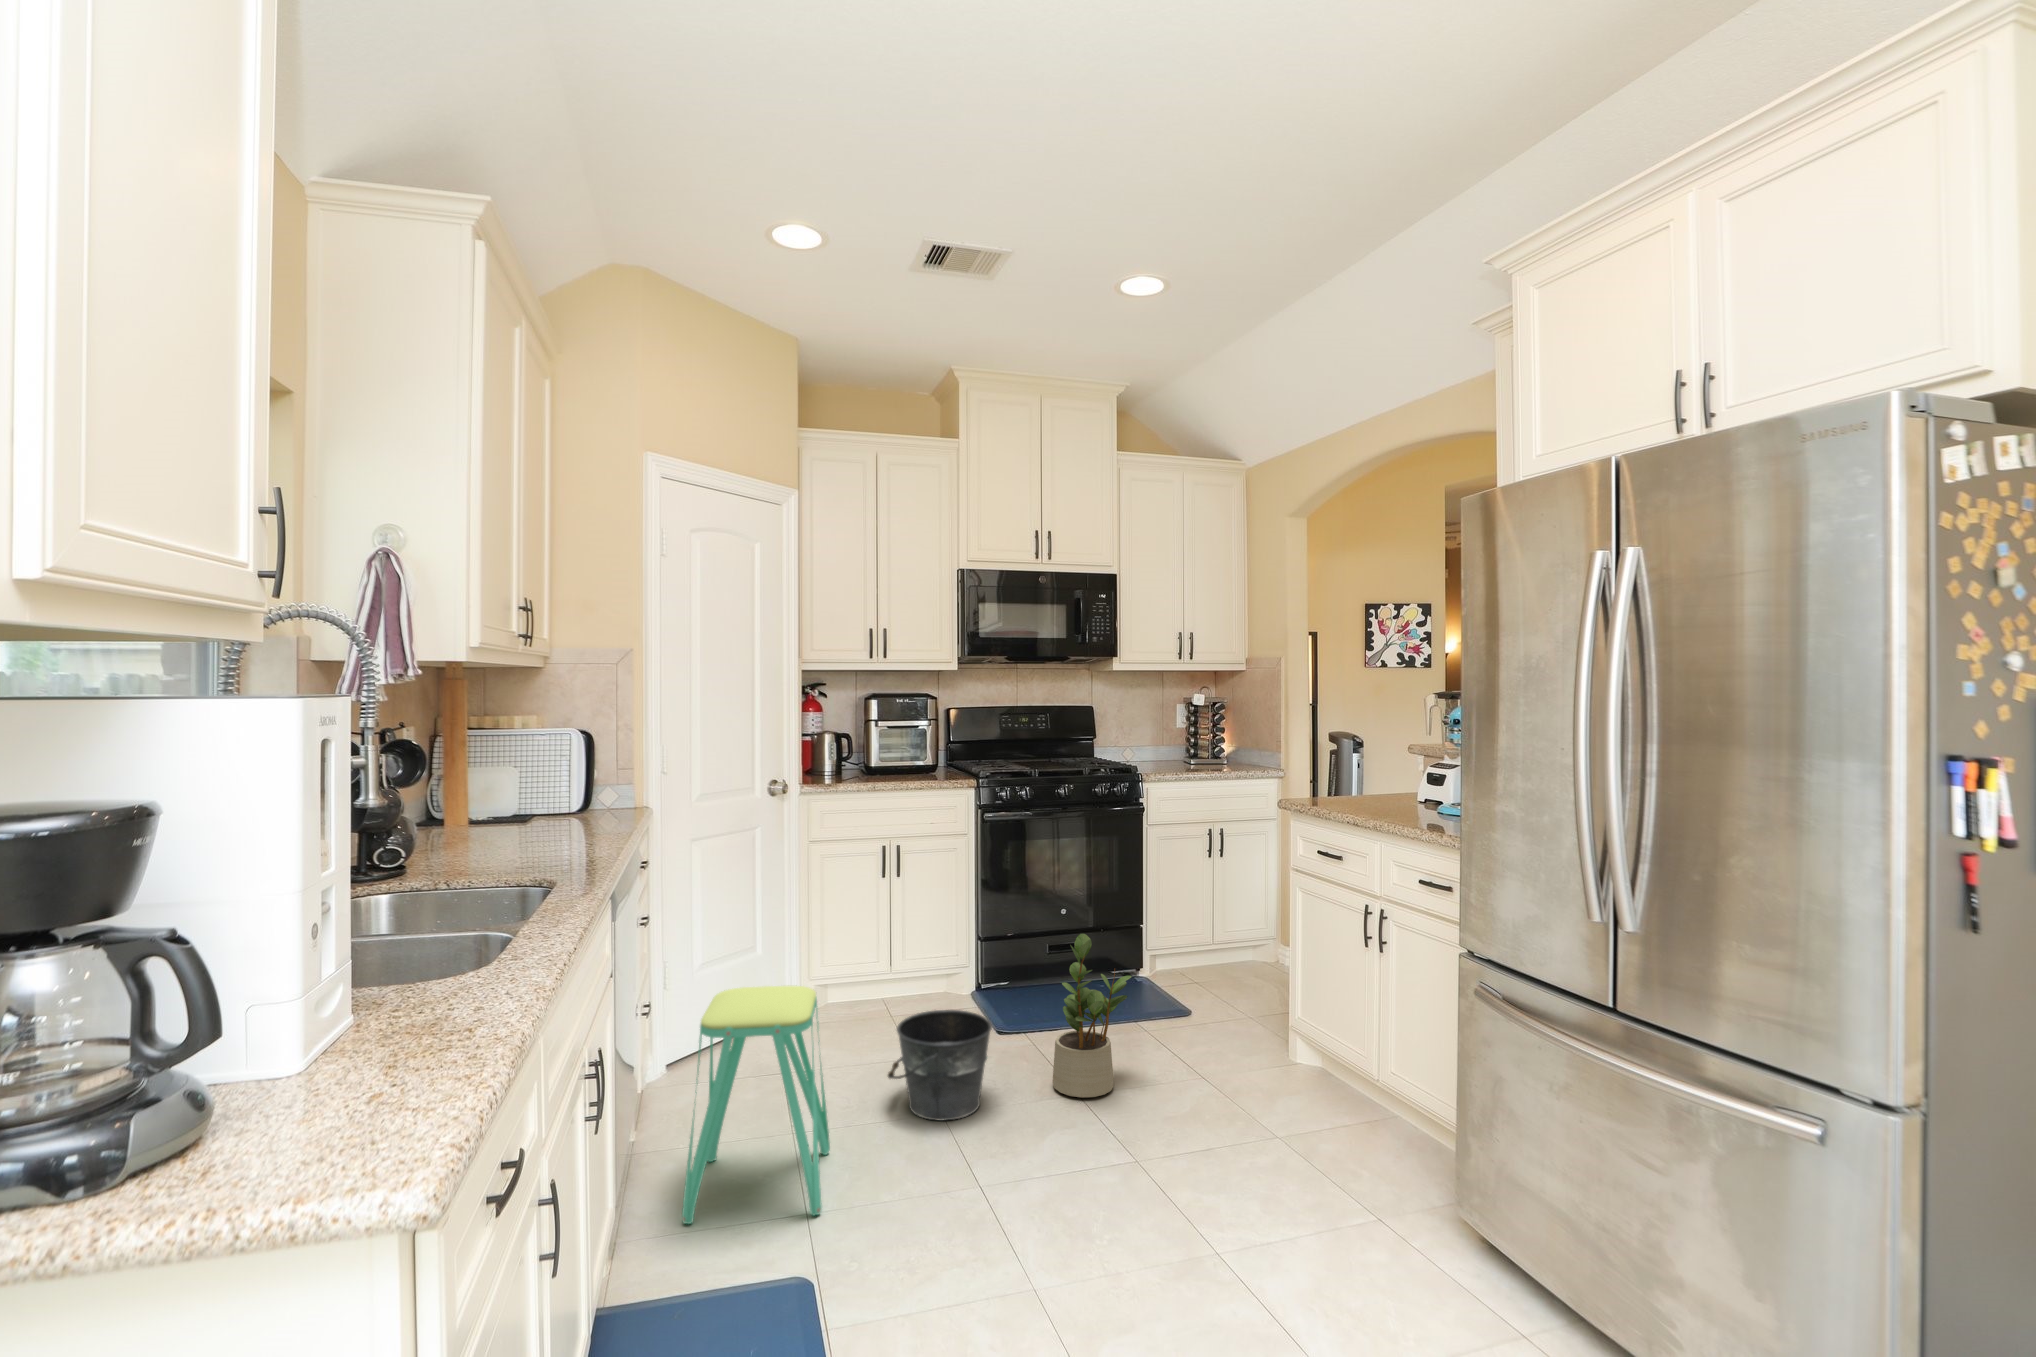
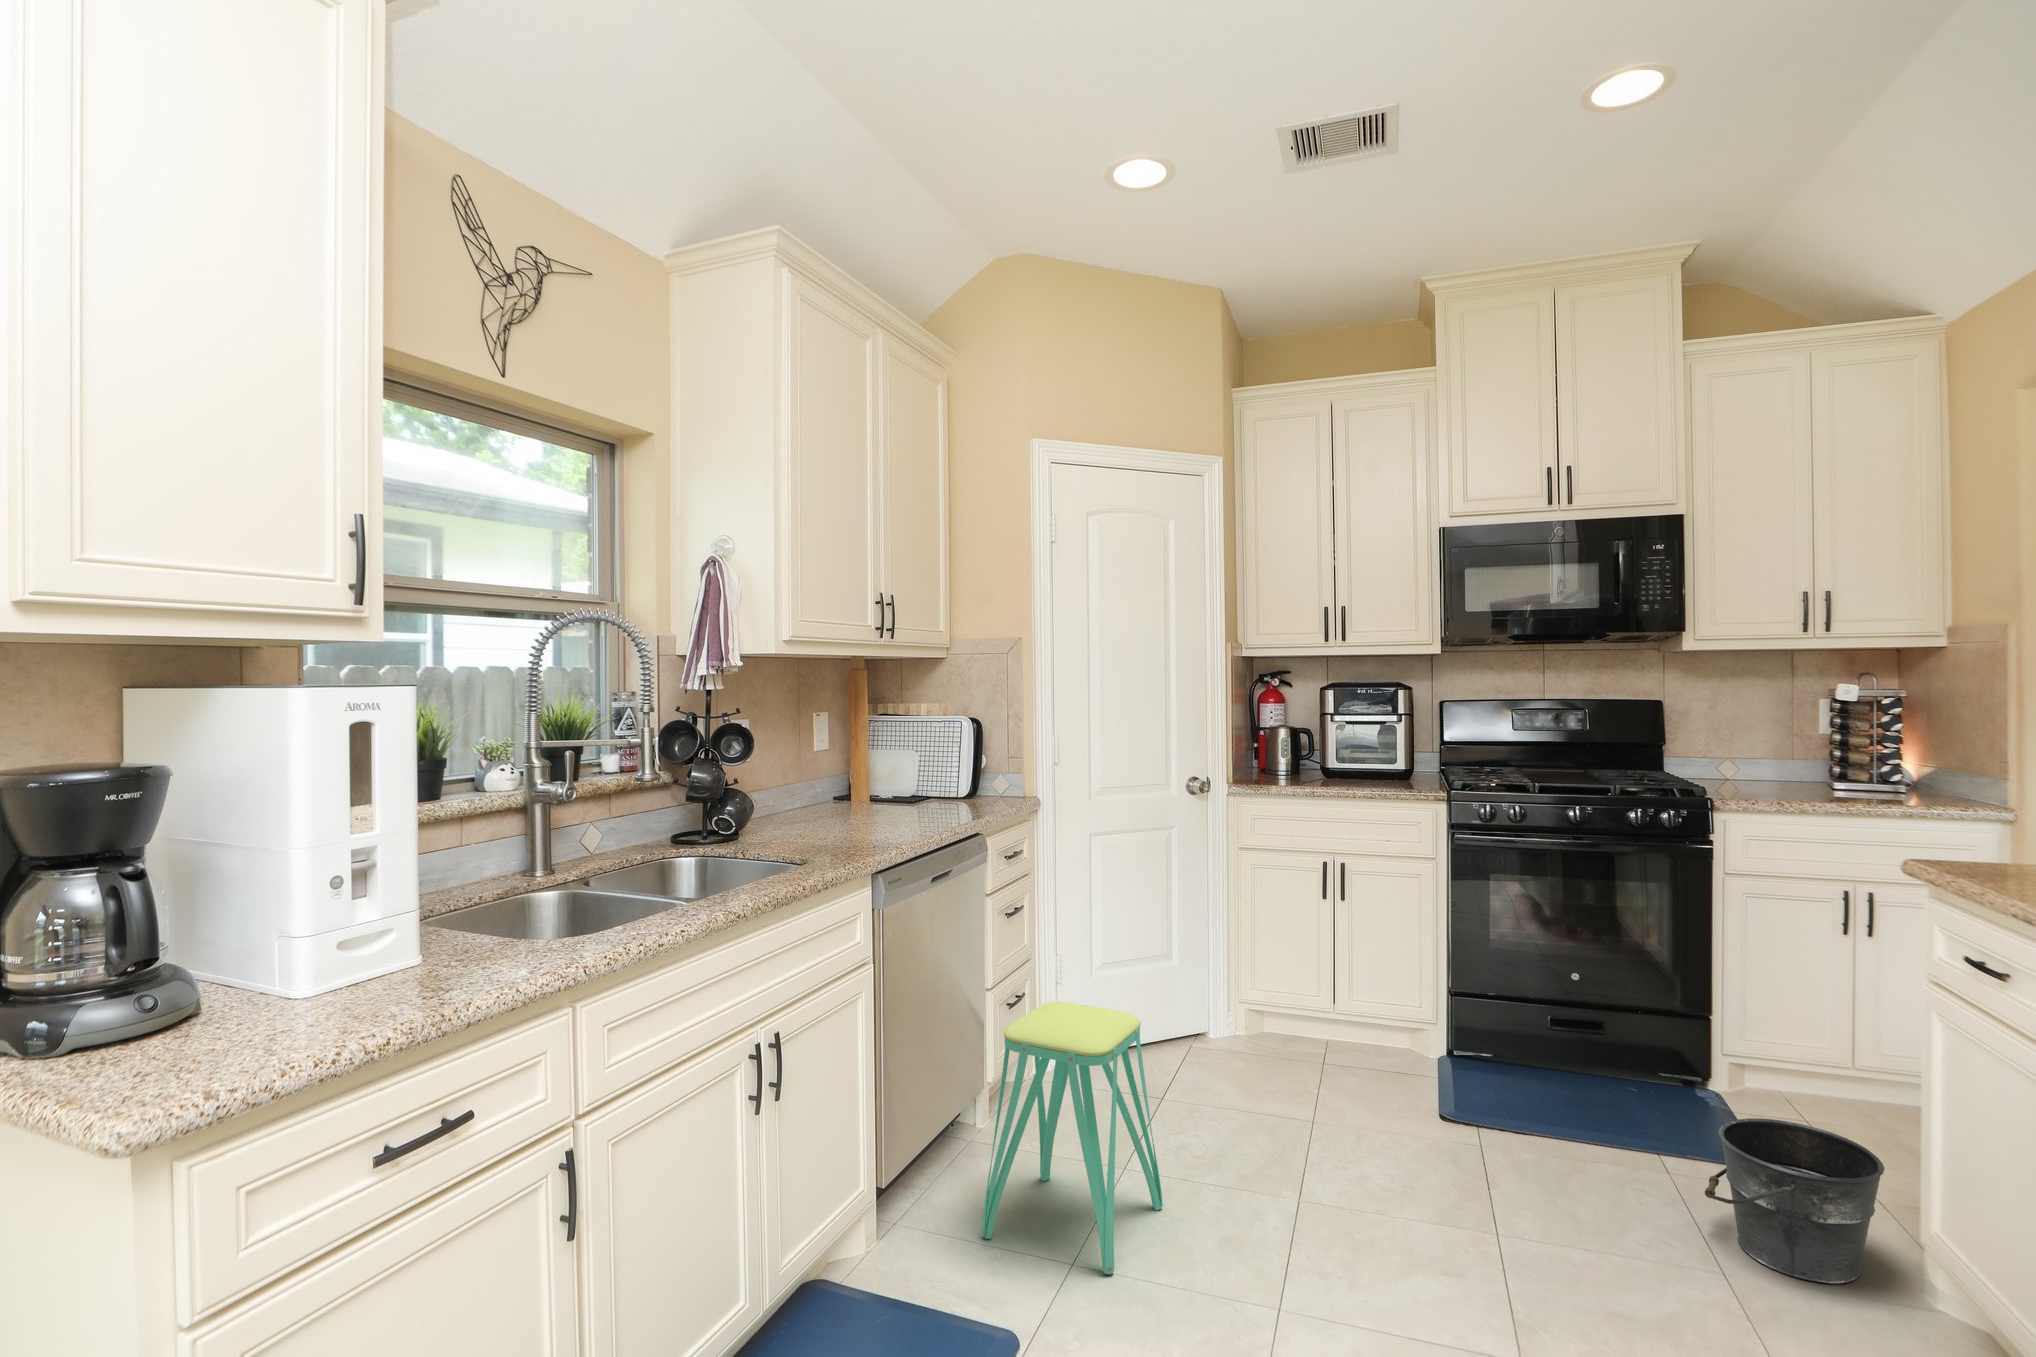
potted plant: present [1052,934,1131,1097] -> none [1480,1015,1604,1243]
bucket: present [888,1010,992,1121] -> present [1705,1118,1885,1284]

